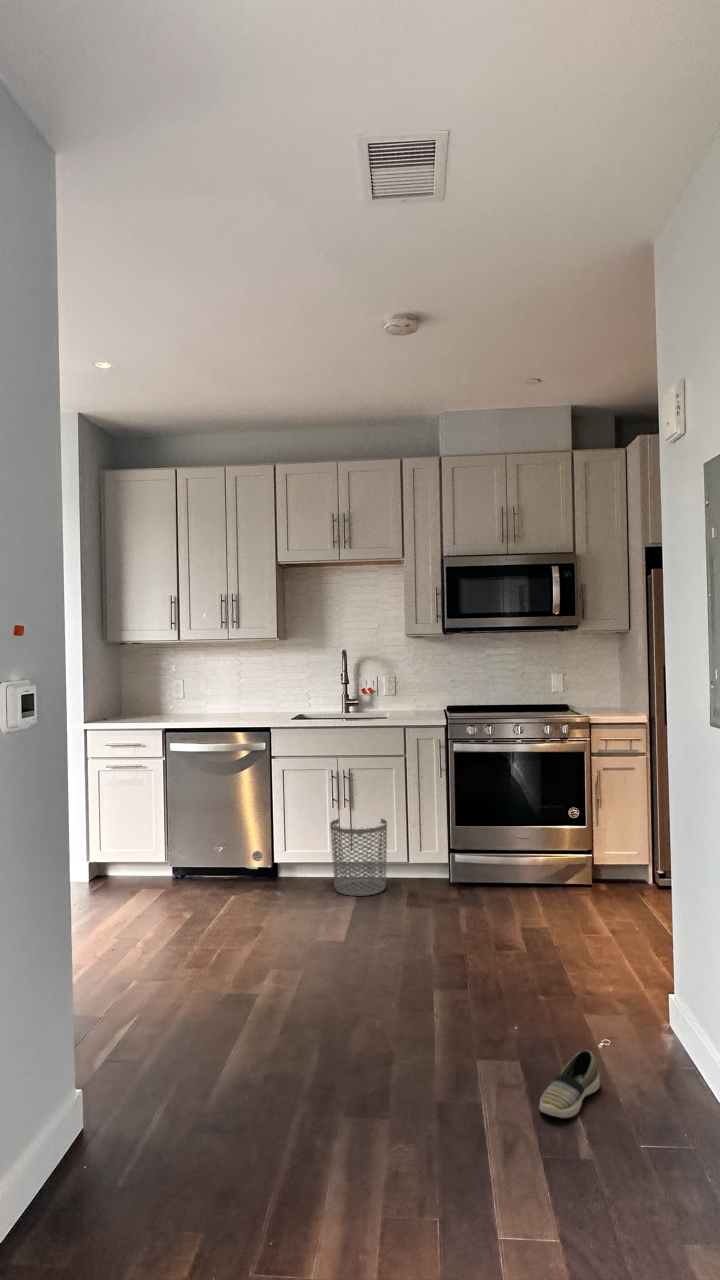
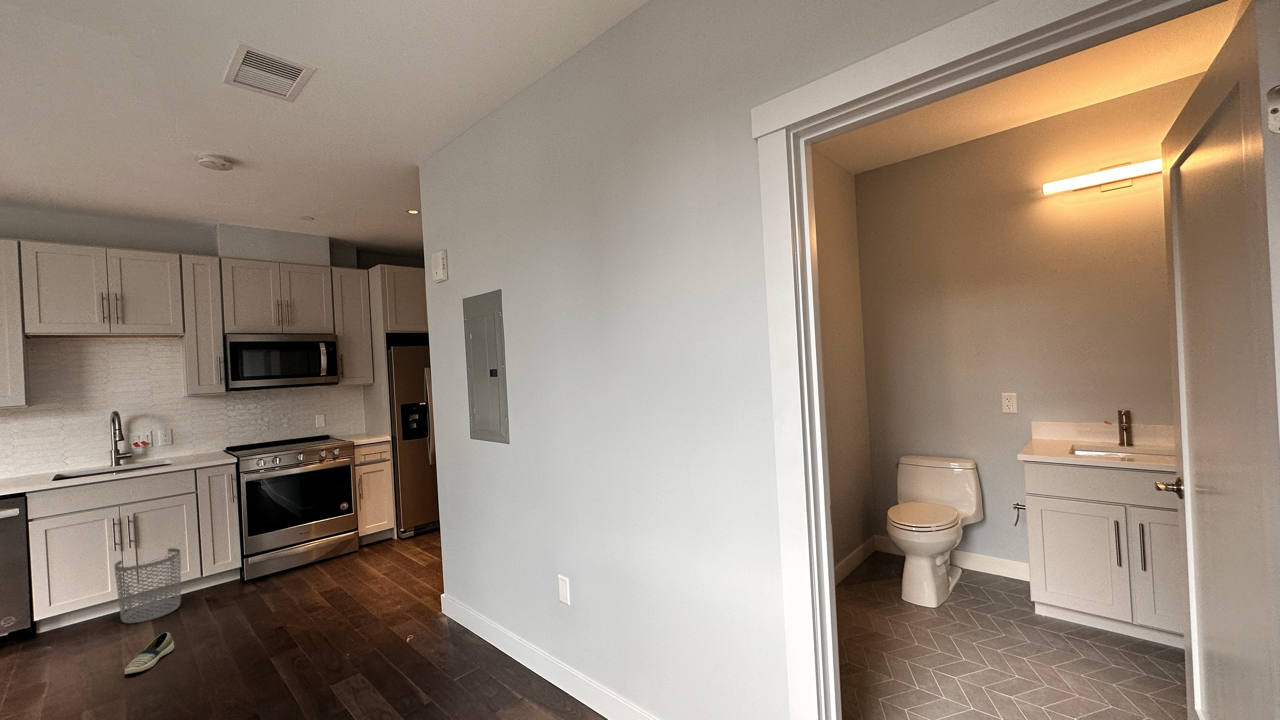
shoe: present [539,1051,600,1118] -> present [125,632,174,674]

